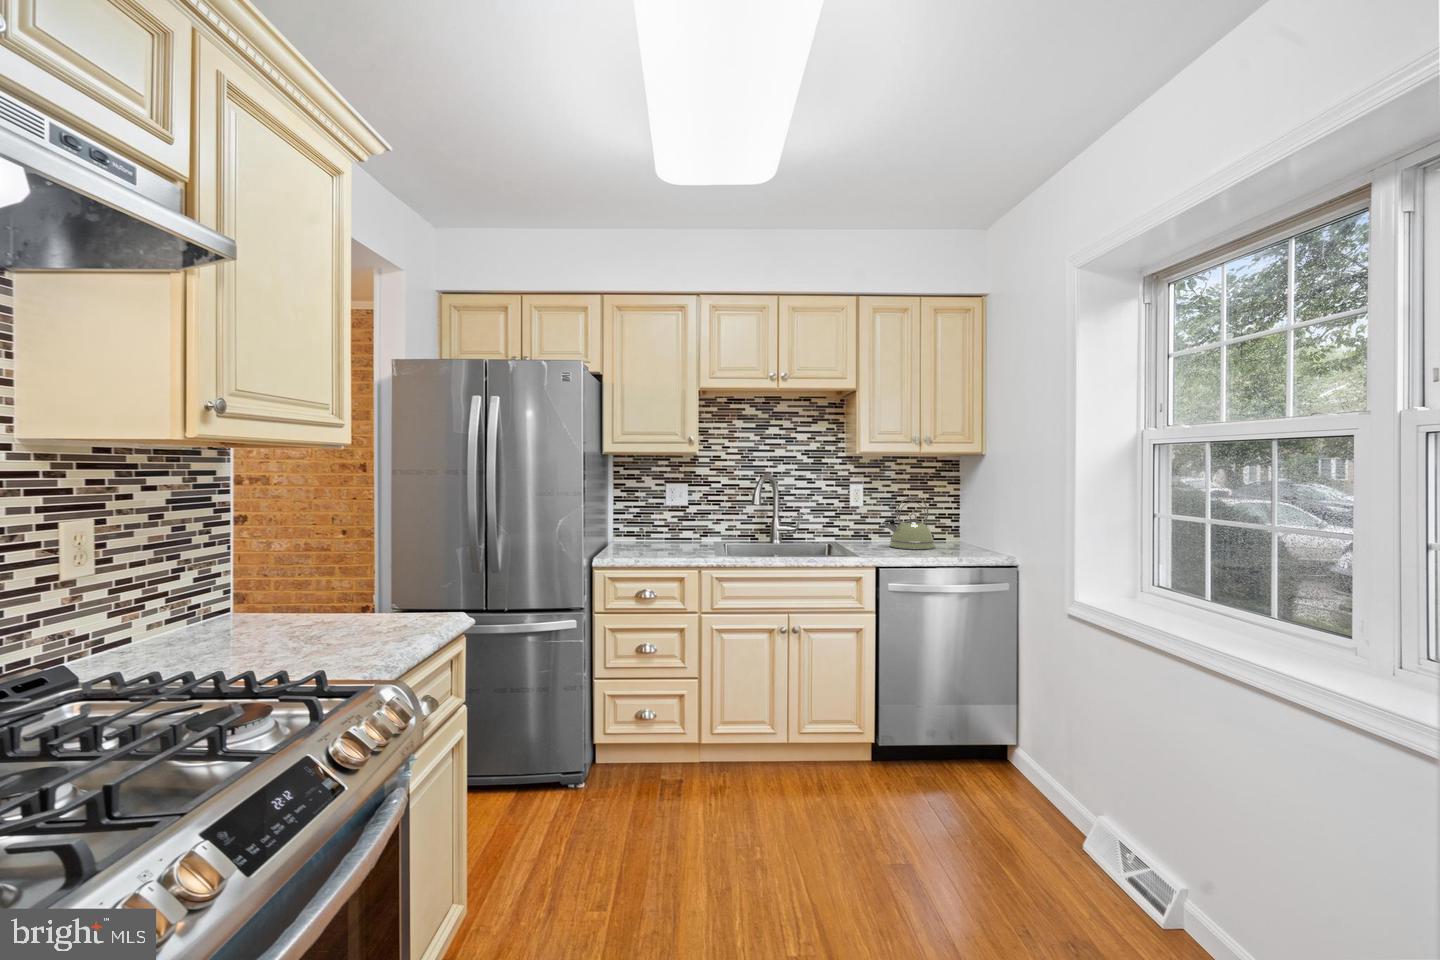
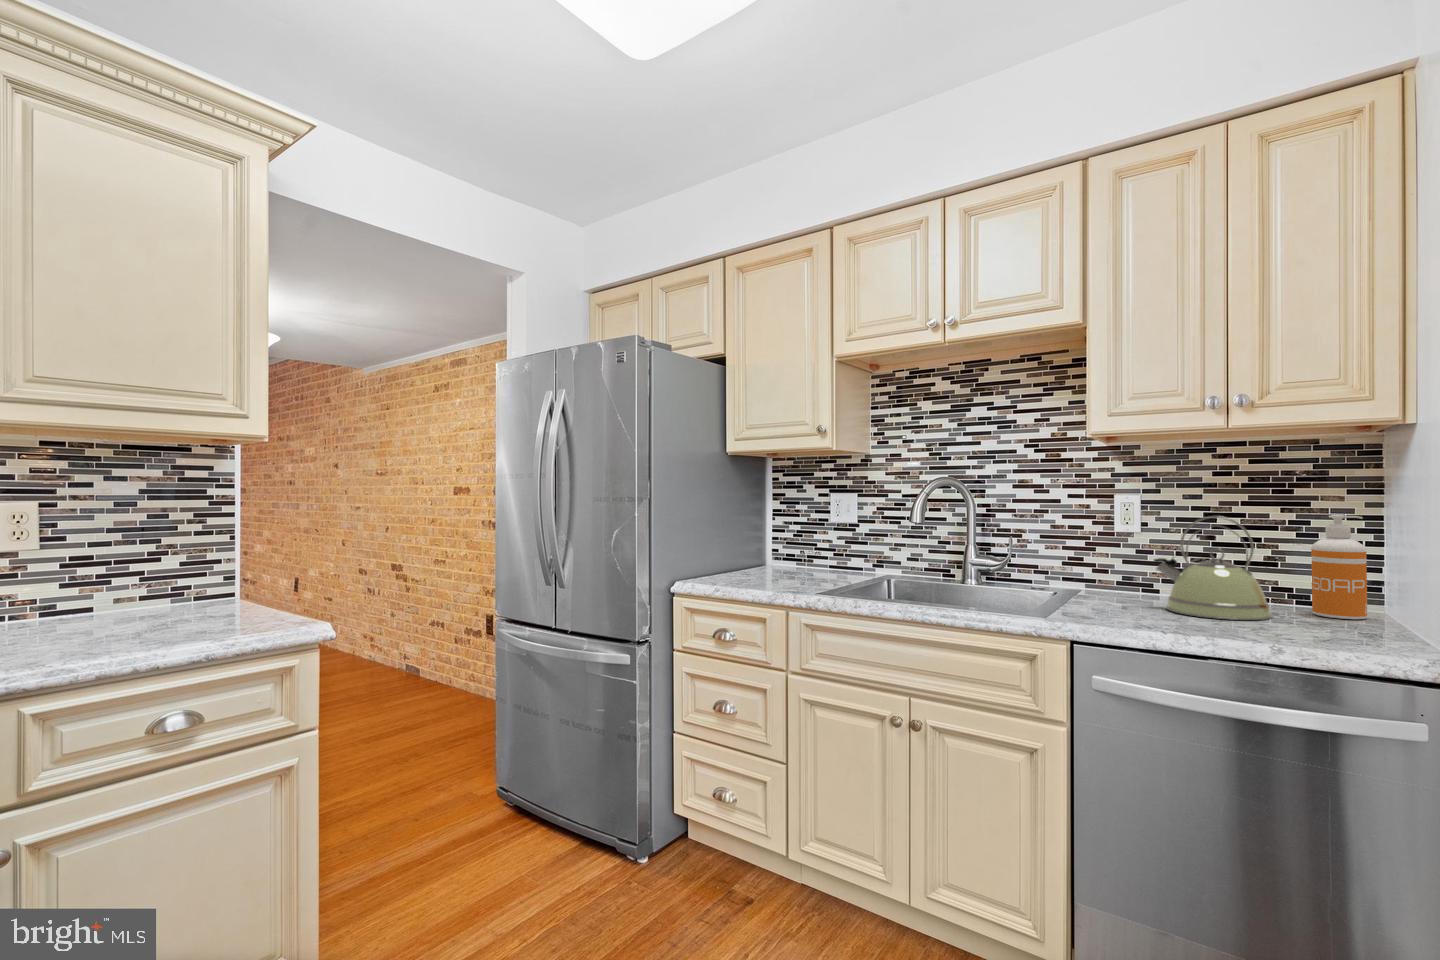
soap dispenser: none [943,495,964,545] -> present [1311,515,1367,619]

